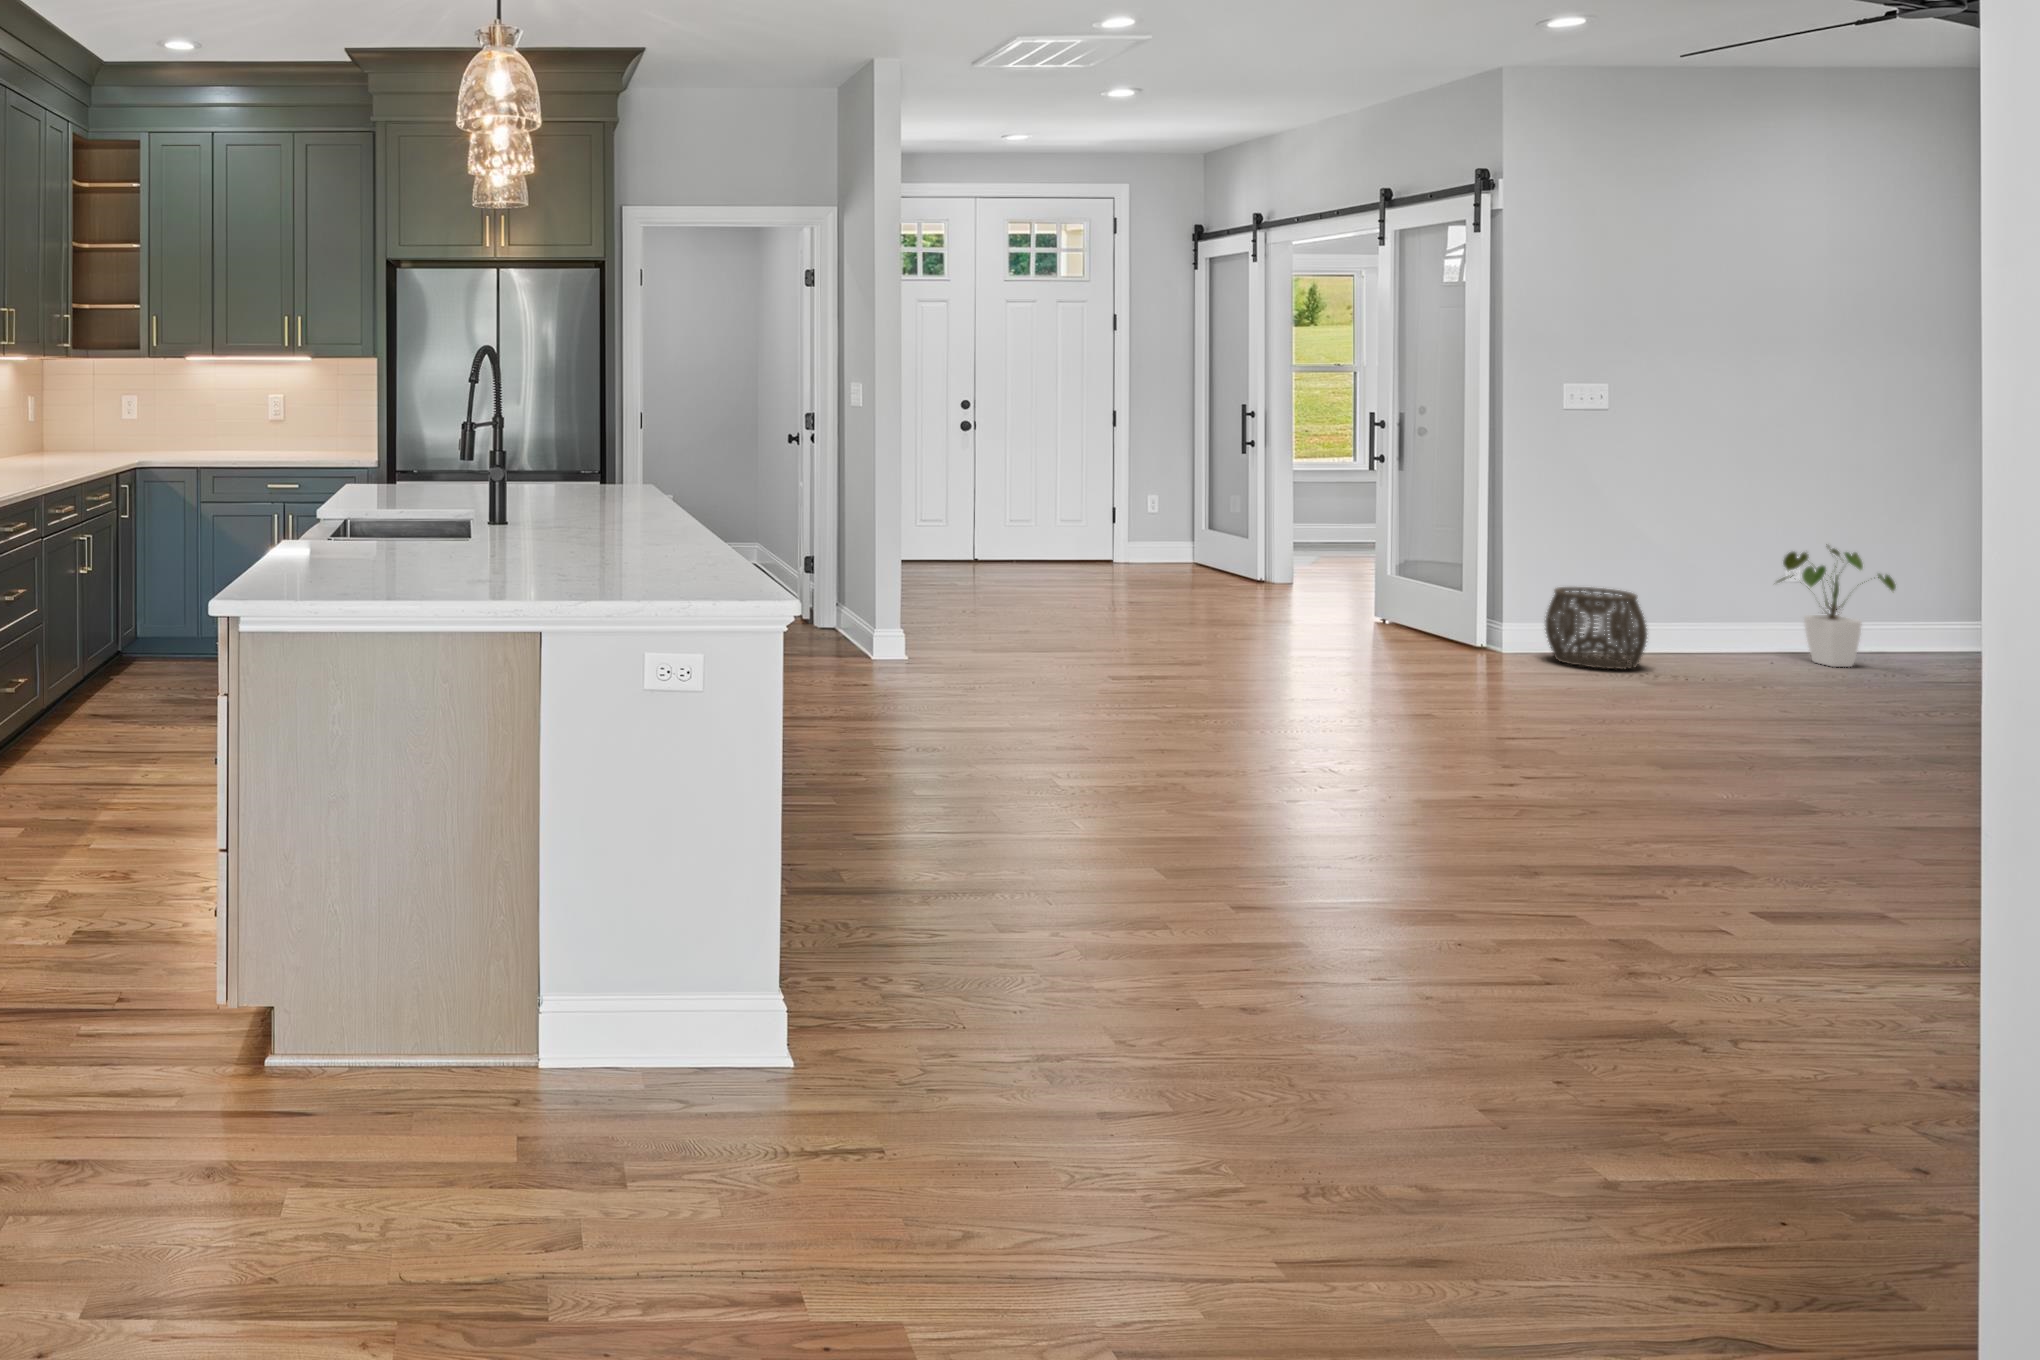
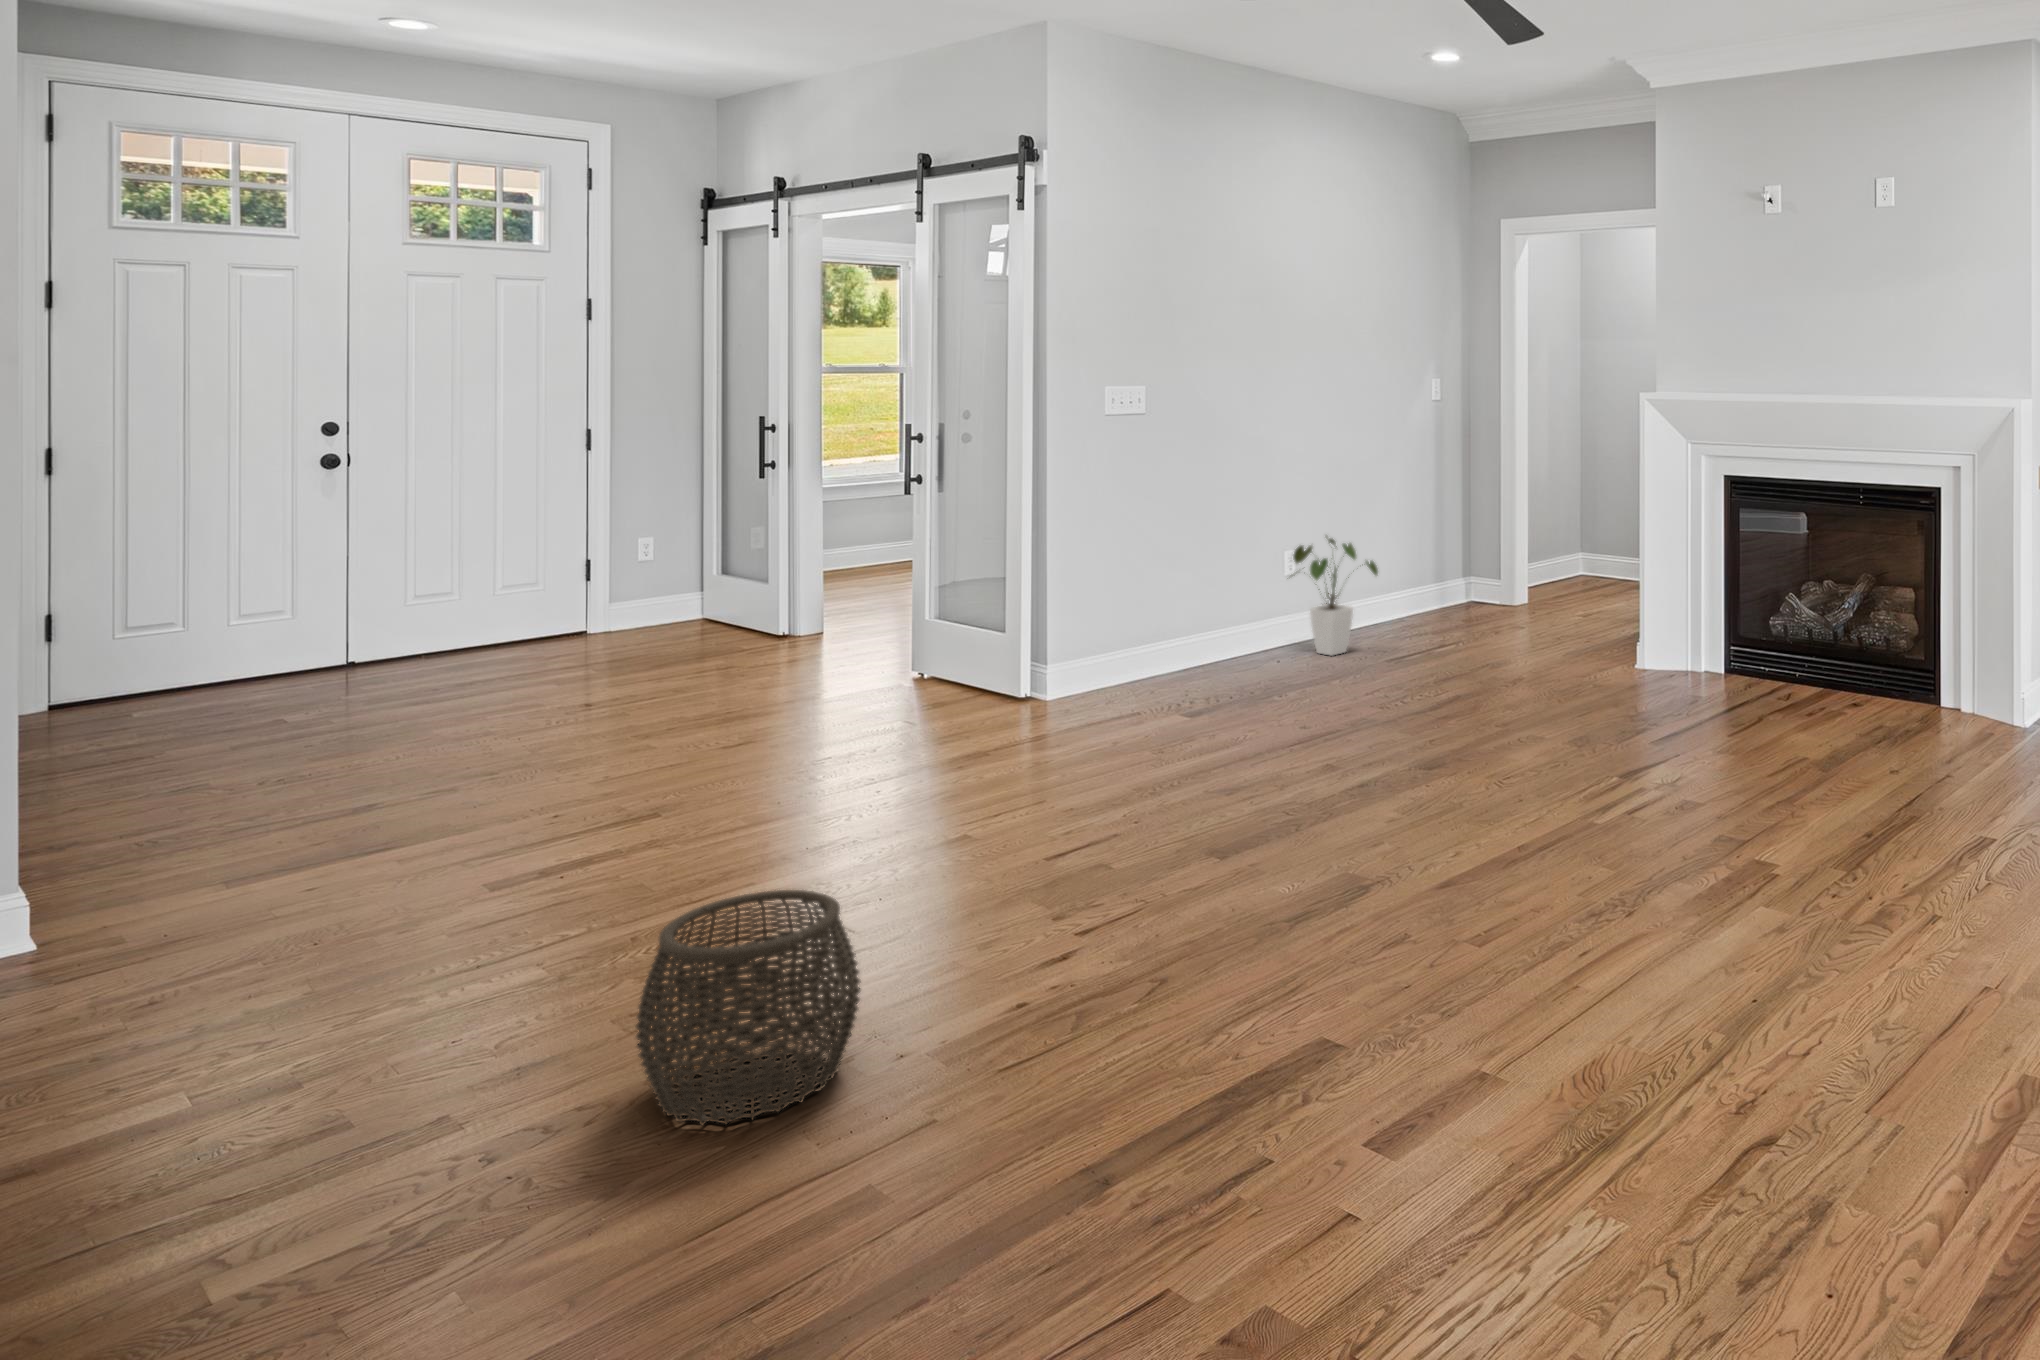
woven basket: present [1545,587,1647,669] -> present [636,890,861,1125]

